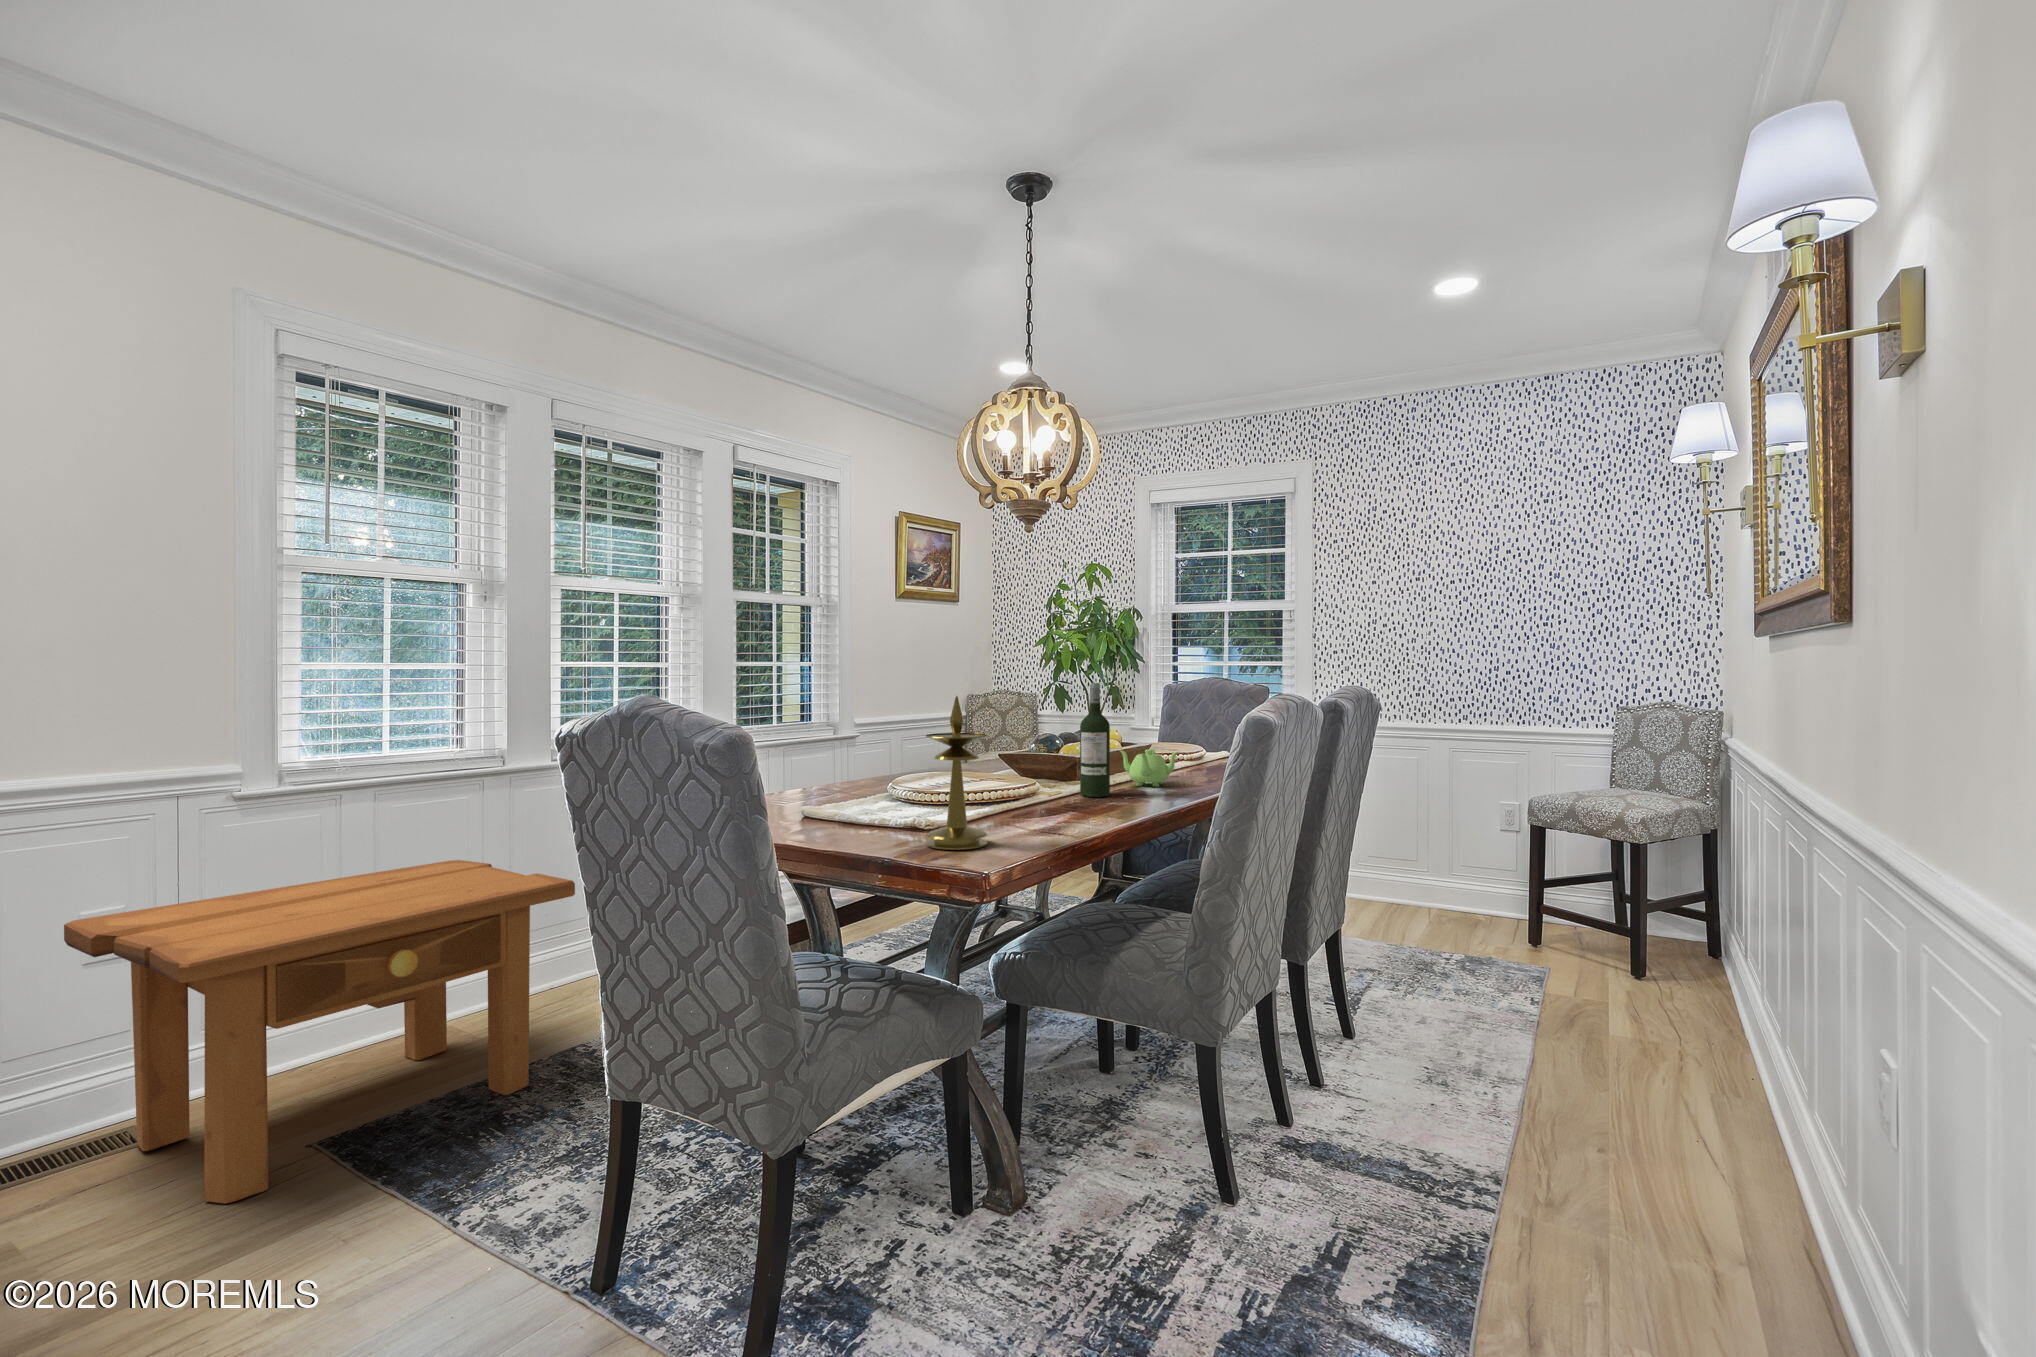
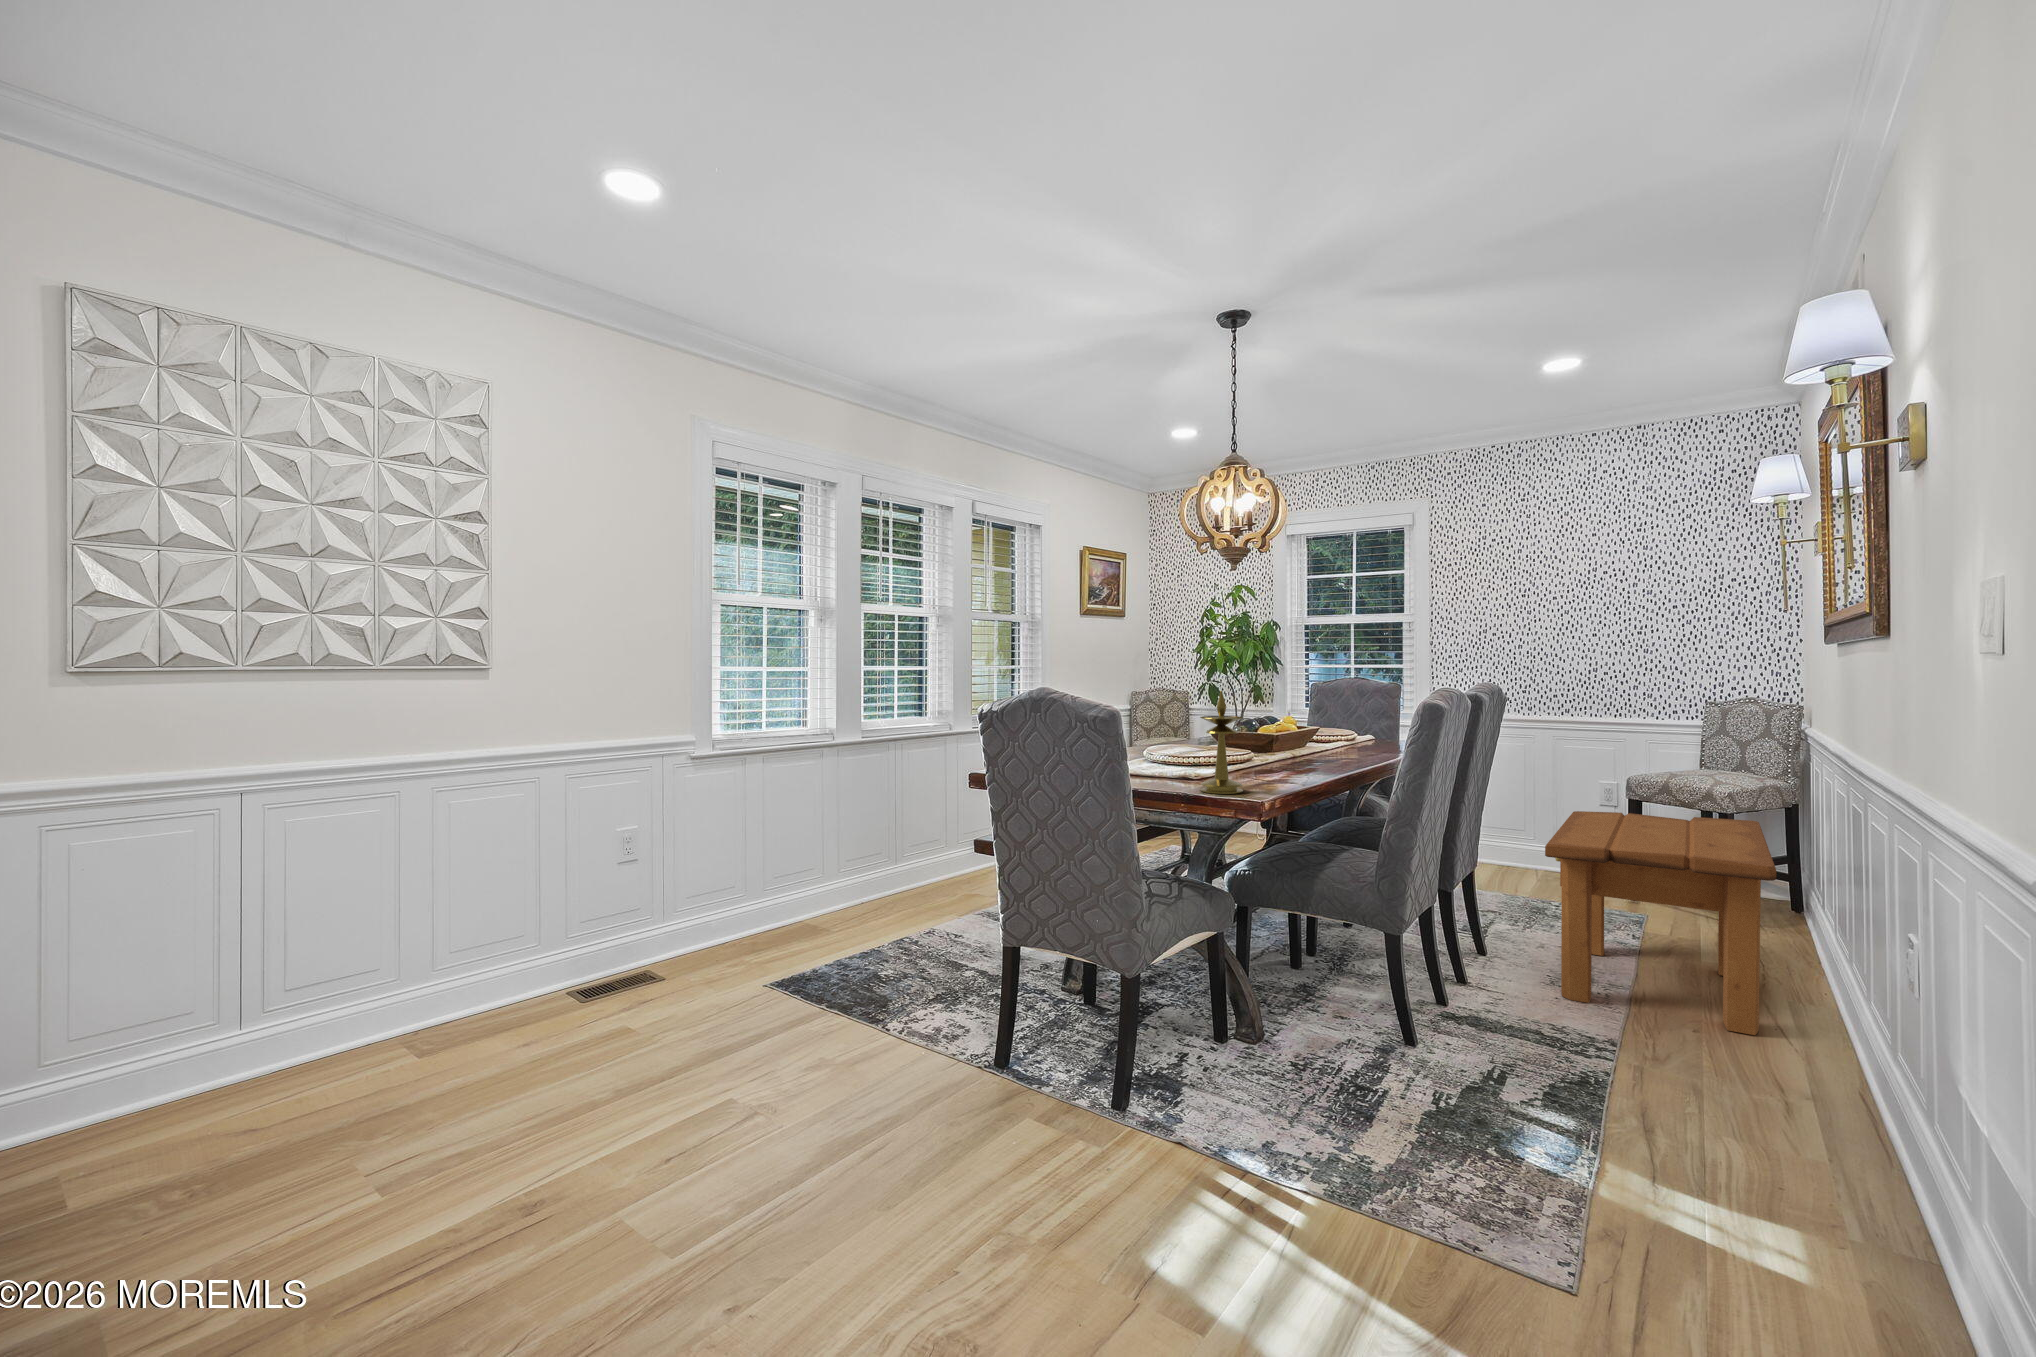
wine bottle: present [1080,683,1110,797] -> none [1280,682,1303,766]
teapot: present [1119,749,1178,787] -> none [1303,732,1351,760]
side table: present [64,860,575,1204] -> present [1545,811,1776,1035]

